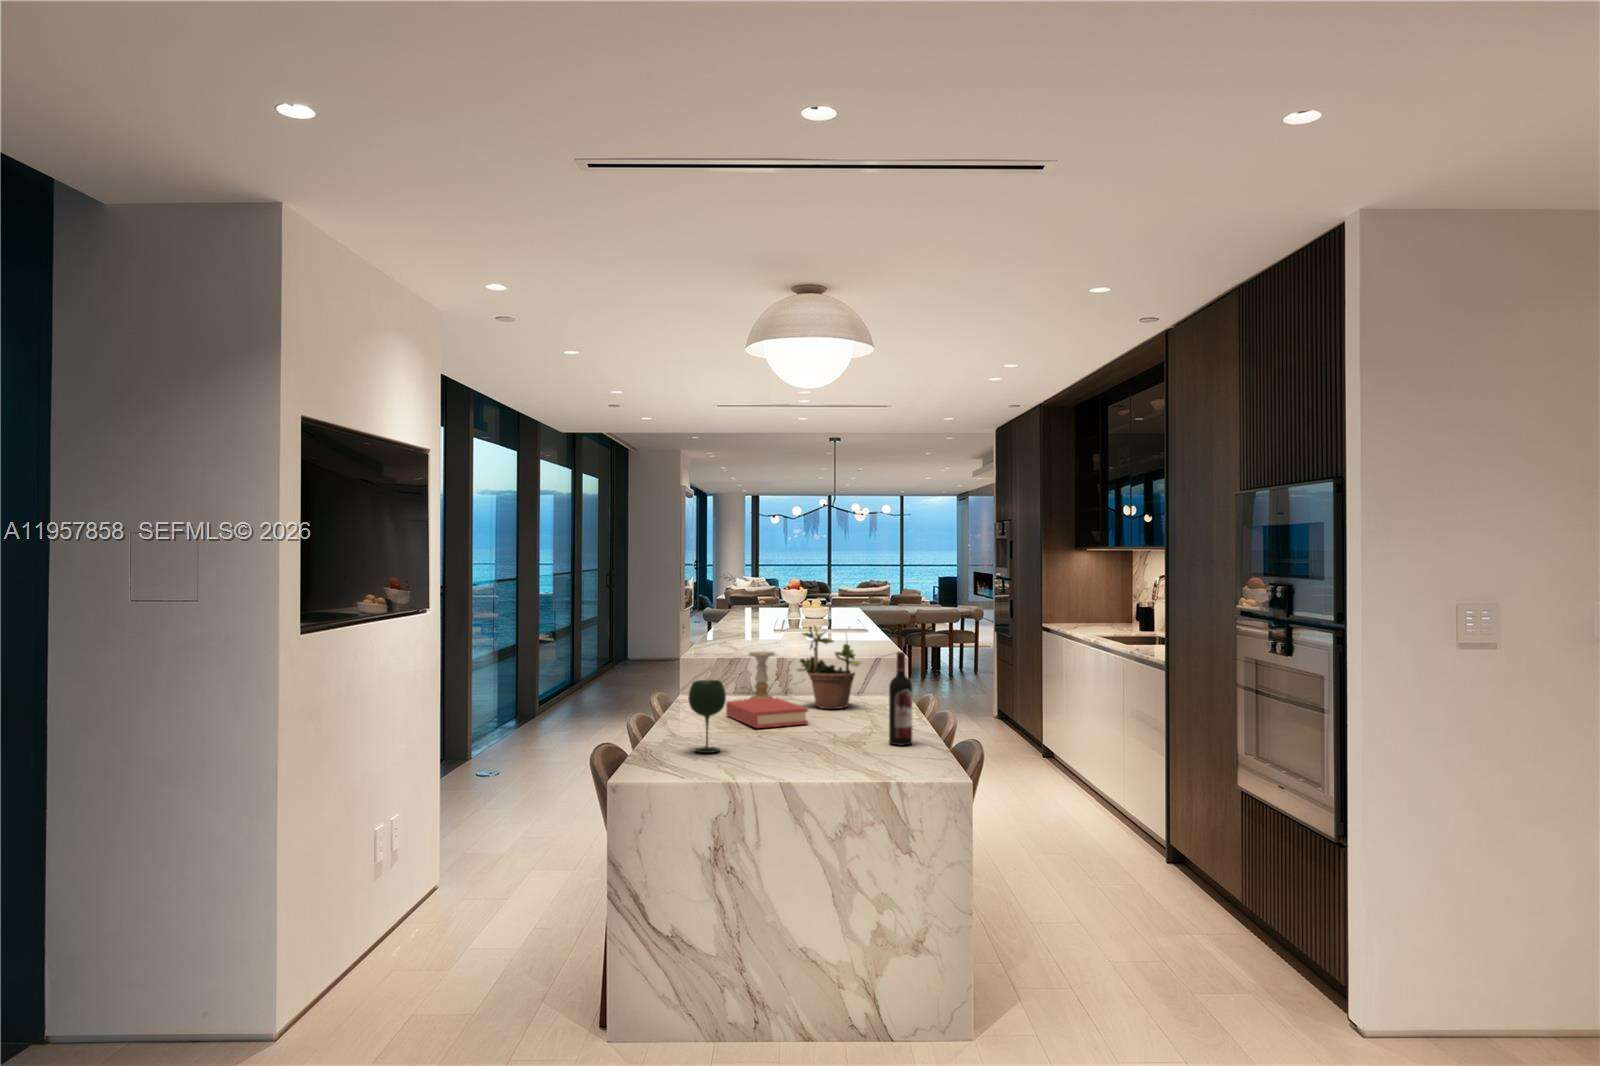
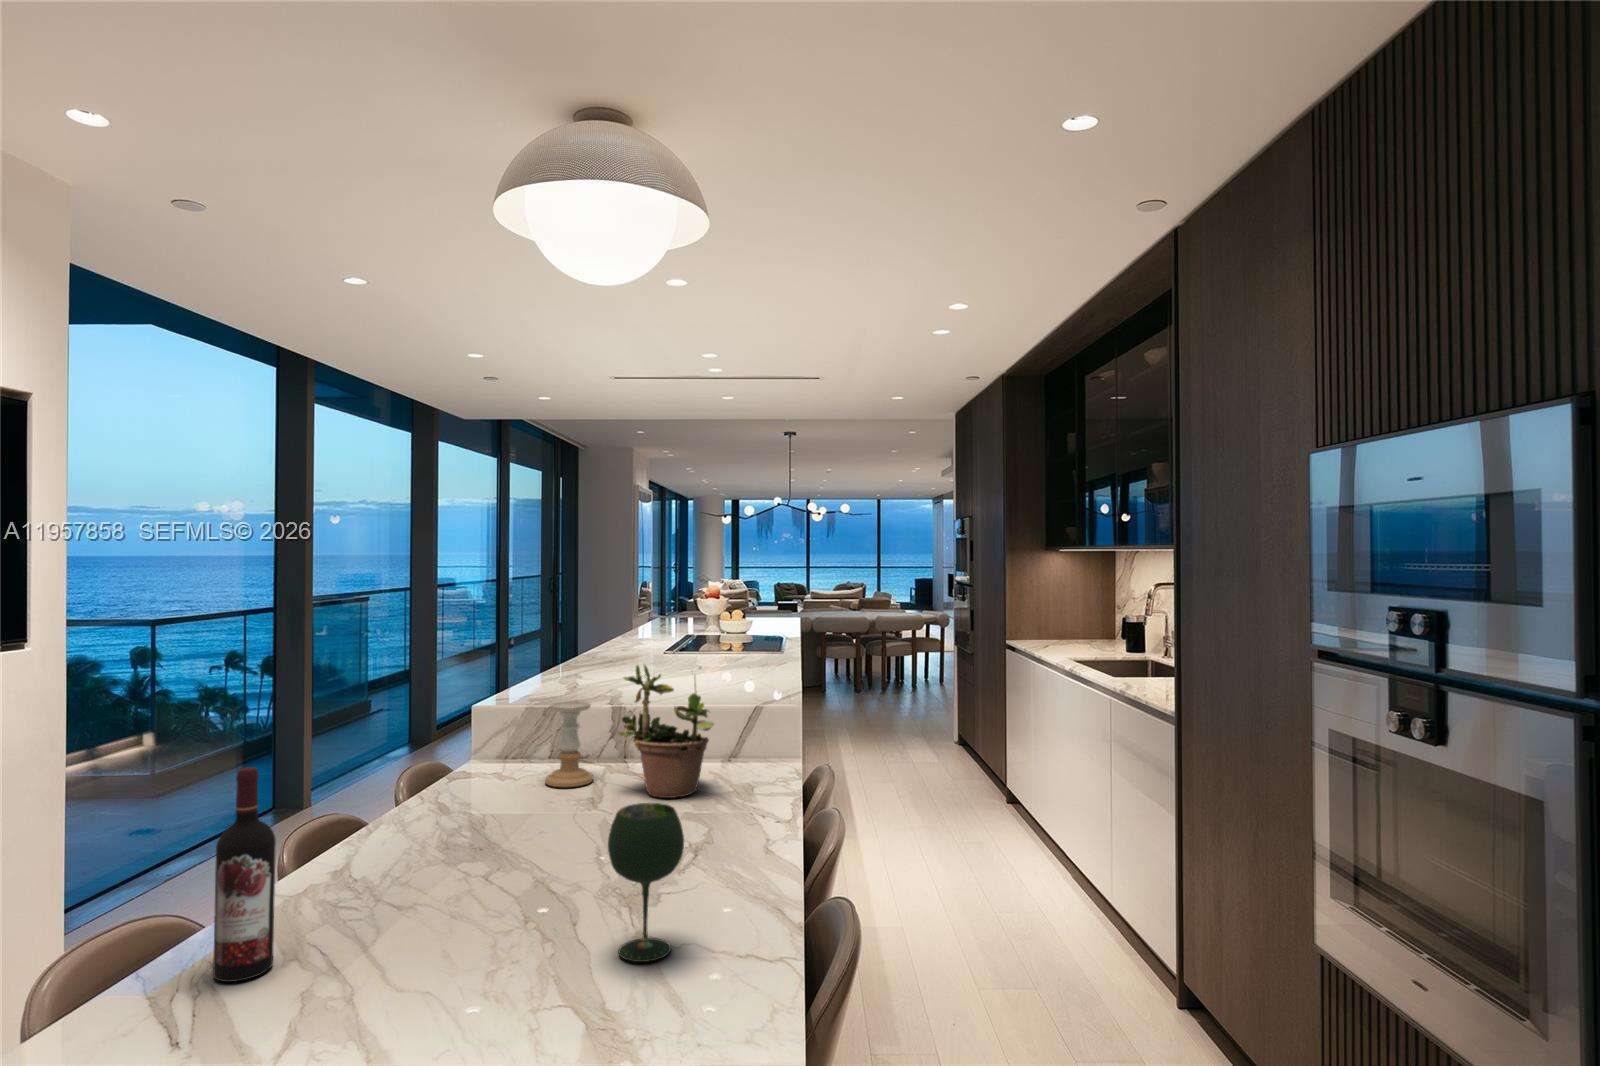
wine bottle: present [889,652,912,745] -> present [213,767,276,982]
wine glass: present [688,680,726,753] -> present [608,803,684,962]
hardback book: present [726,698,808,728] -> none [487,781,604,851]

